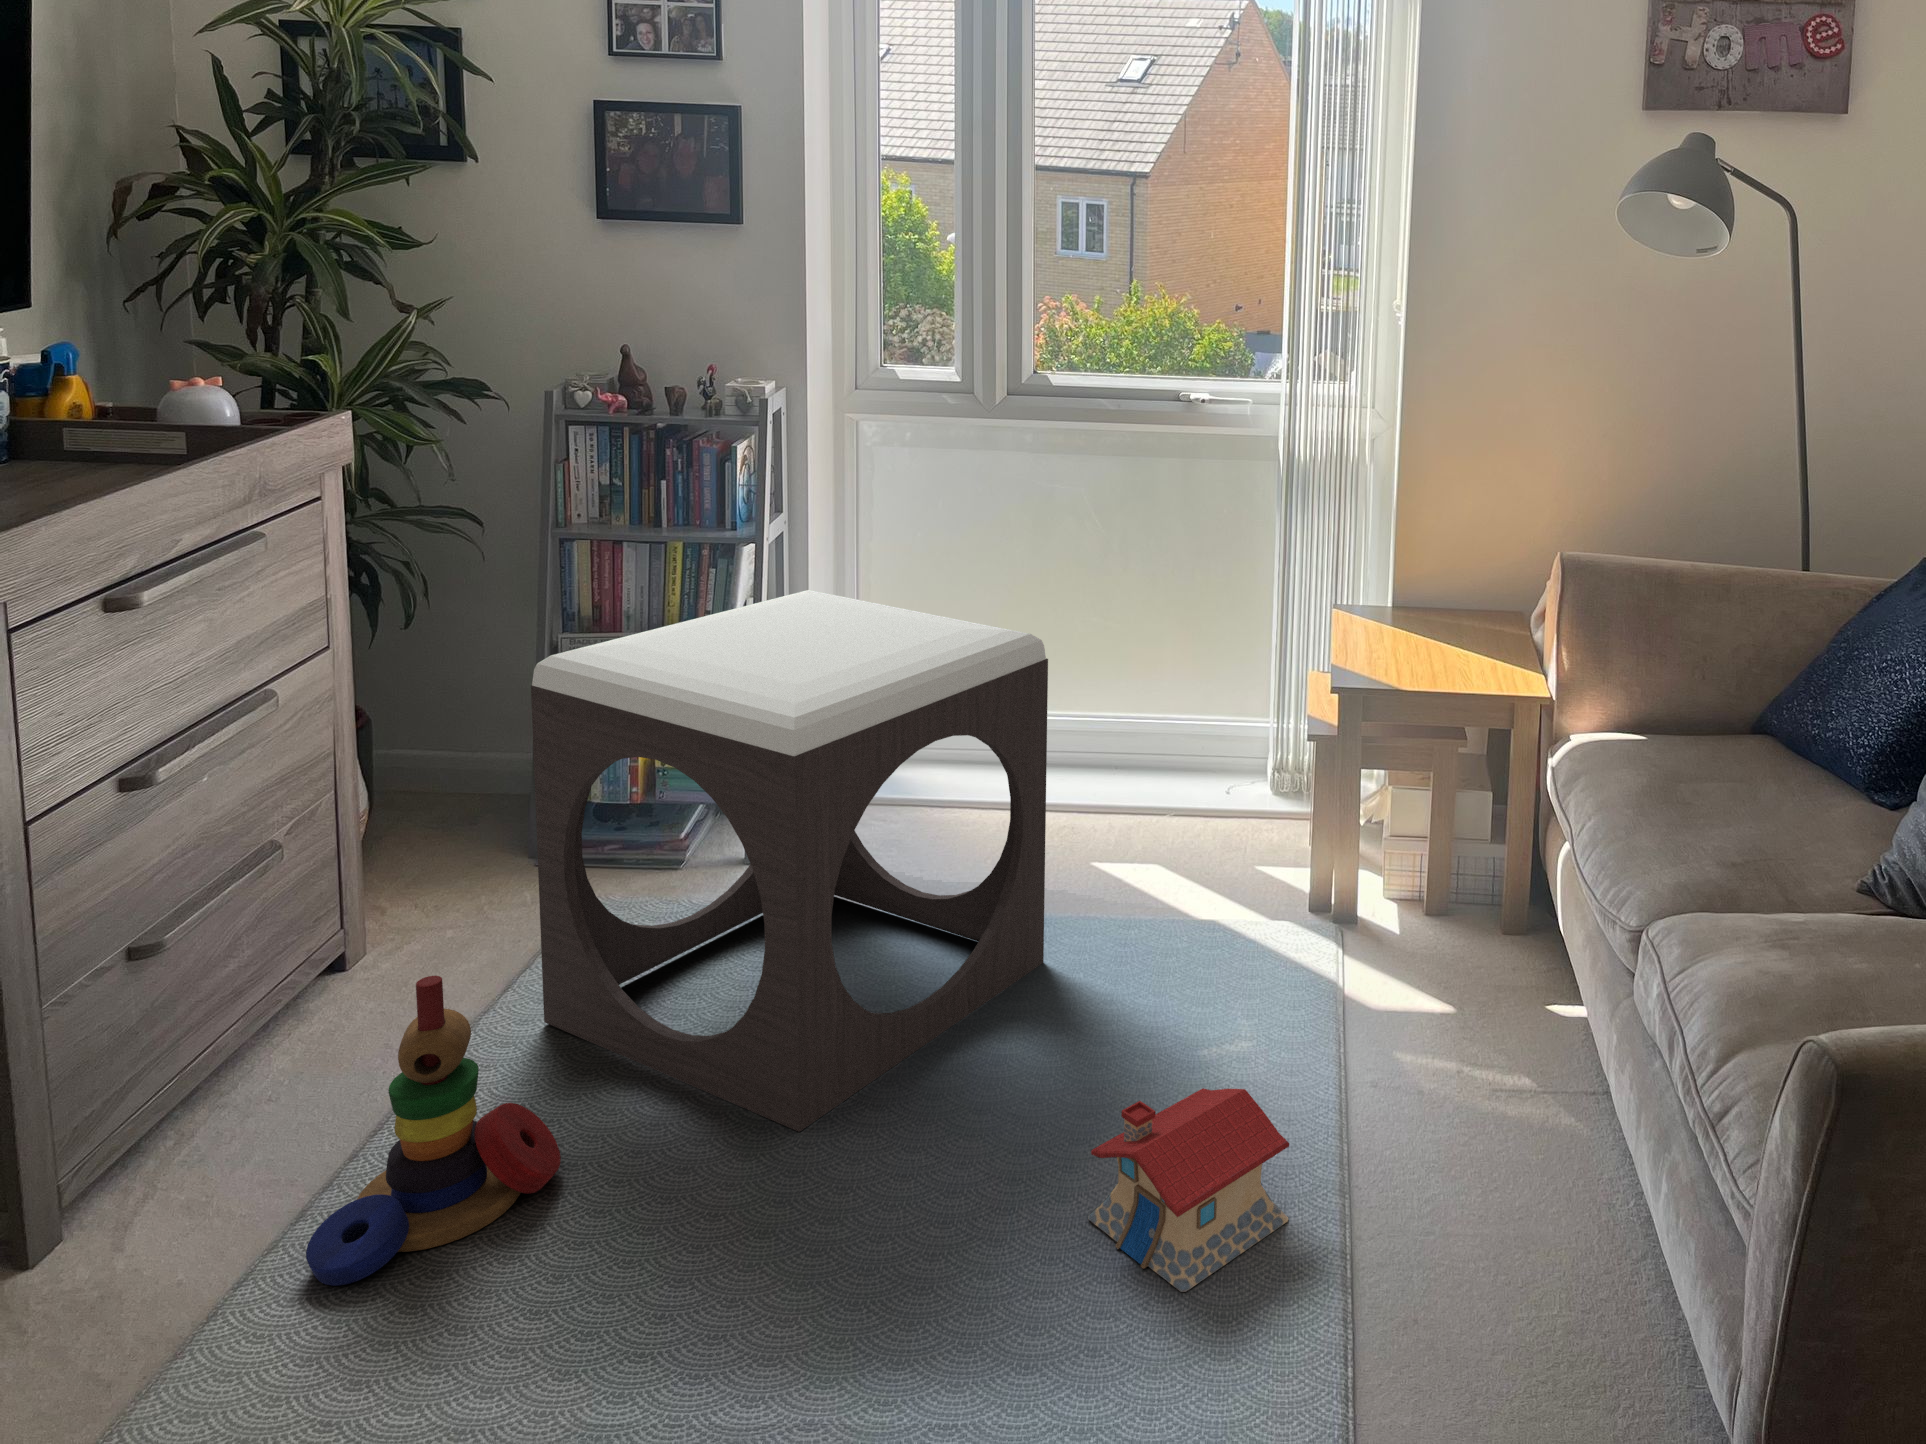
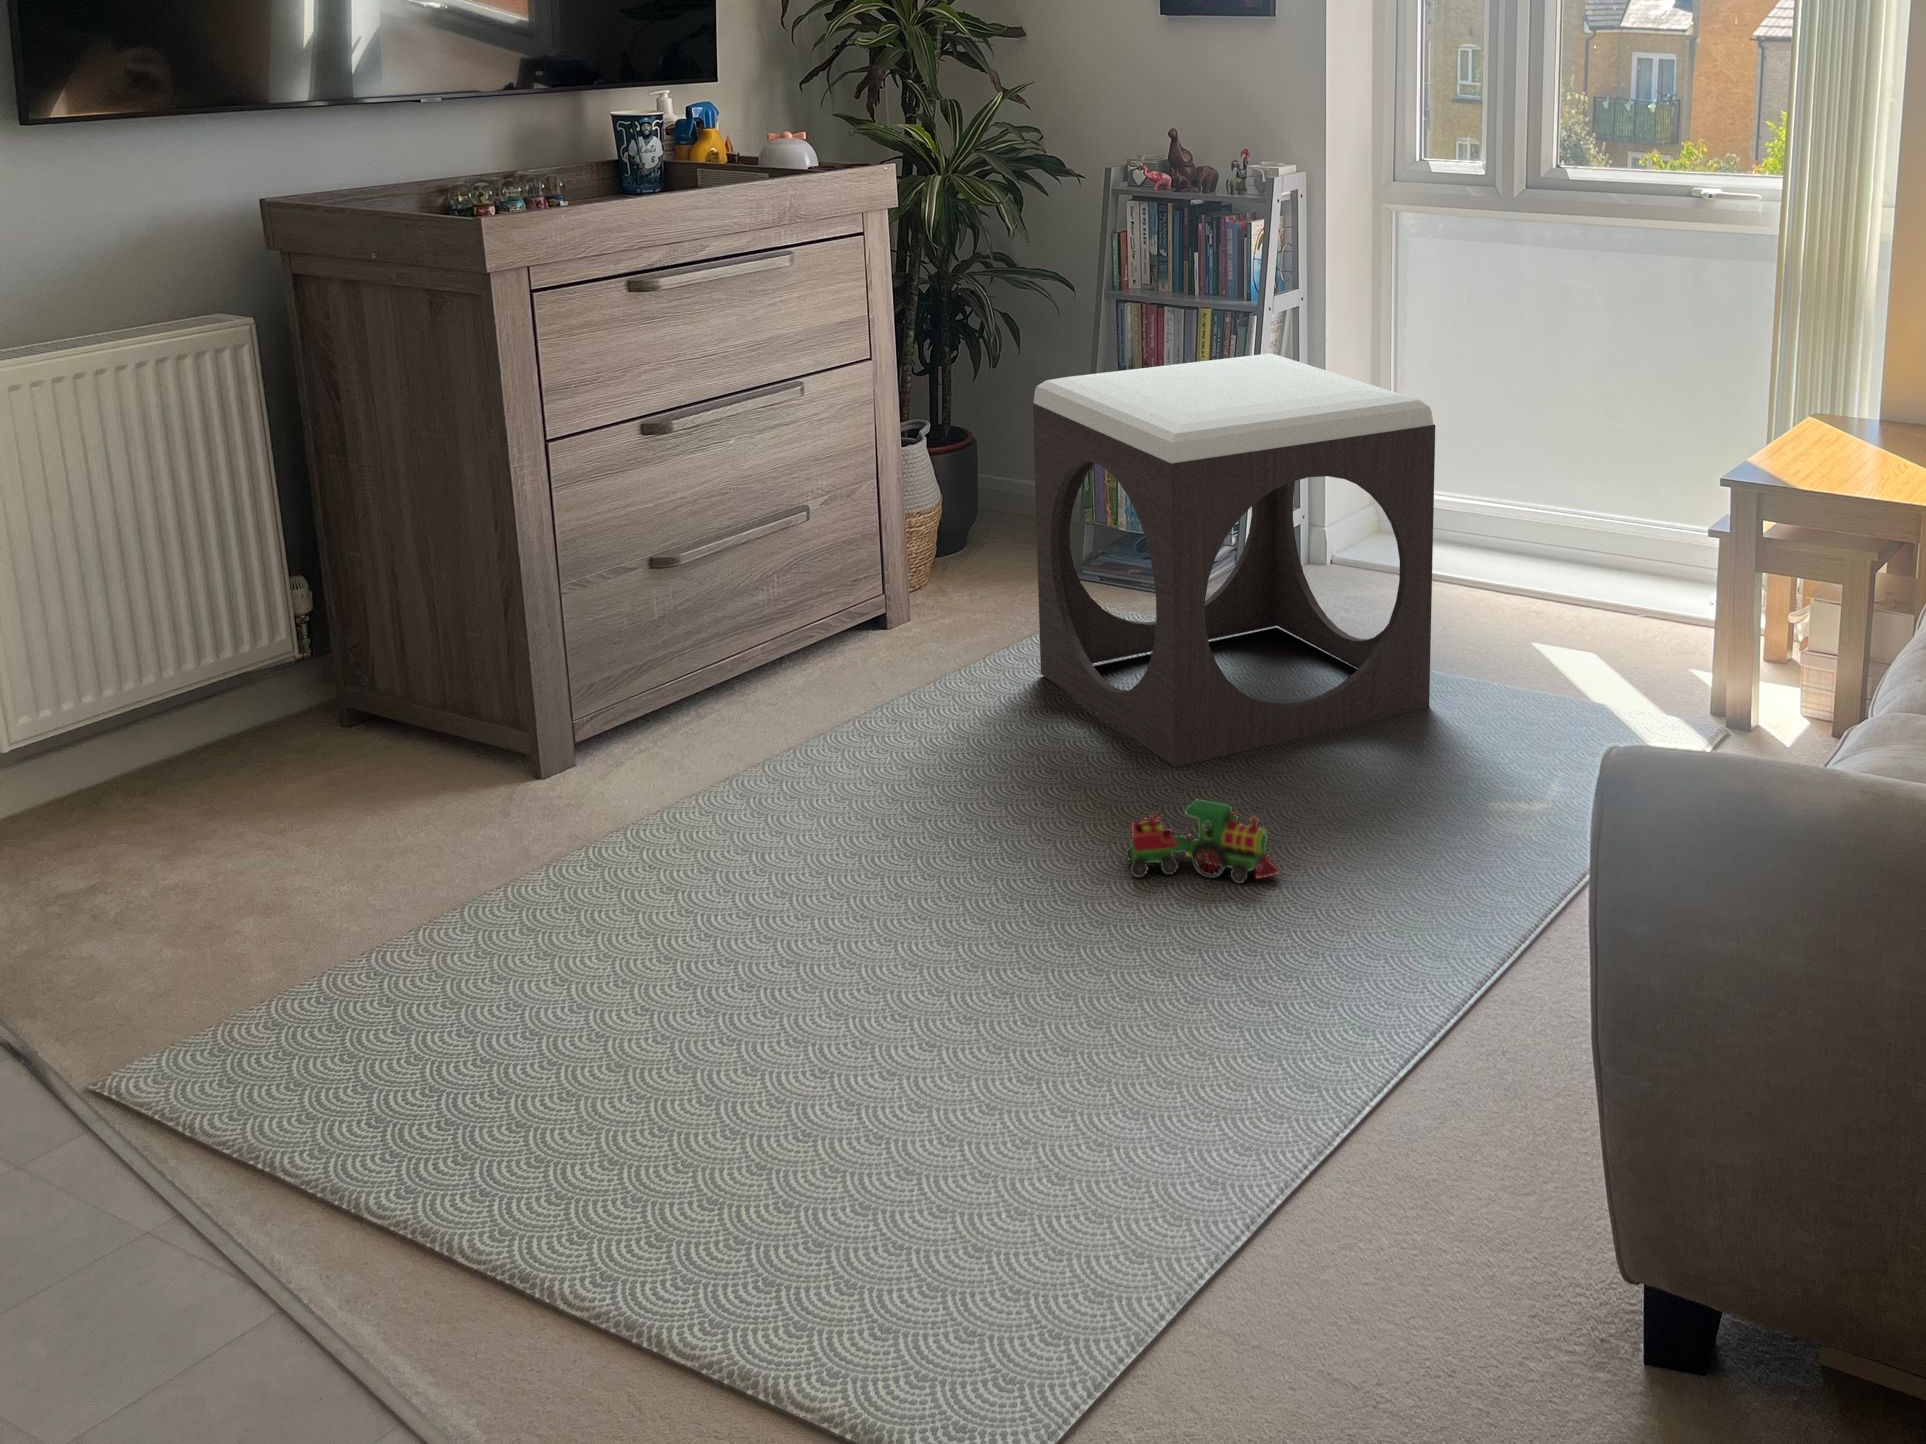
stacking toy: present [306,976,561,1286] -> none [851,590,1013,780]
toy house: present [1088,1088,1289,1292] -> none [1344,768,1500,909]
toy train: none [814,1204,1037,1348] -> present [1126,799,1280,884]

